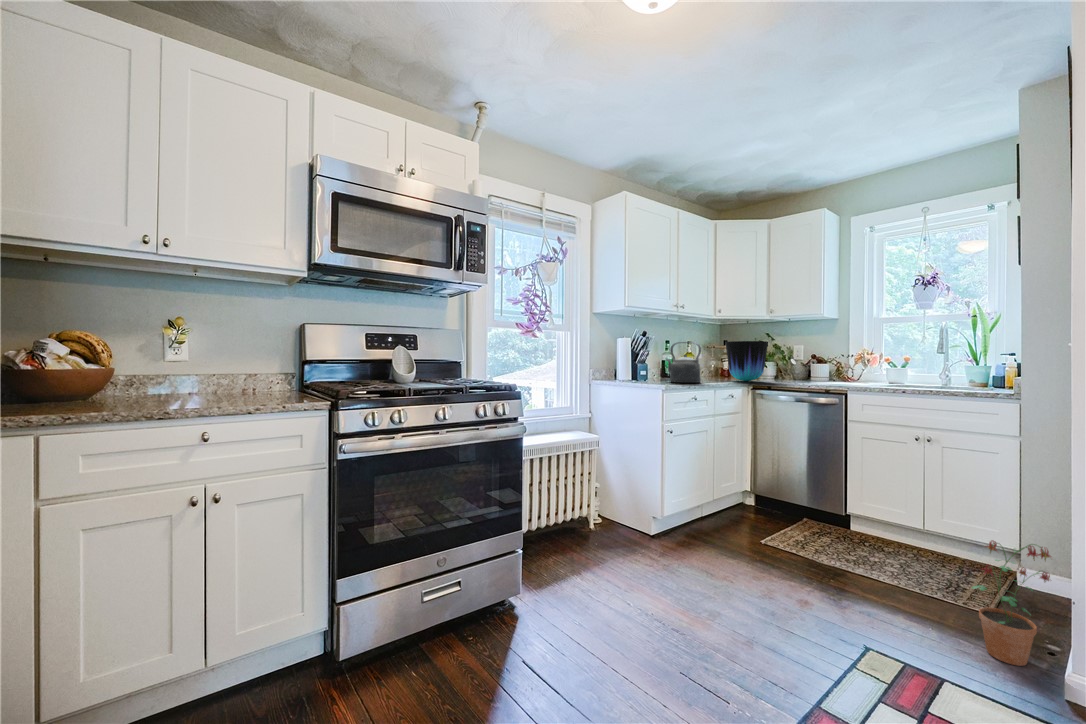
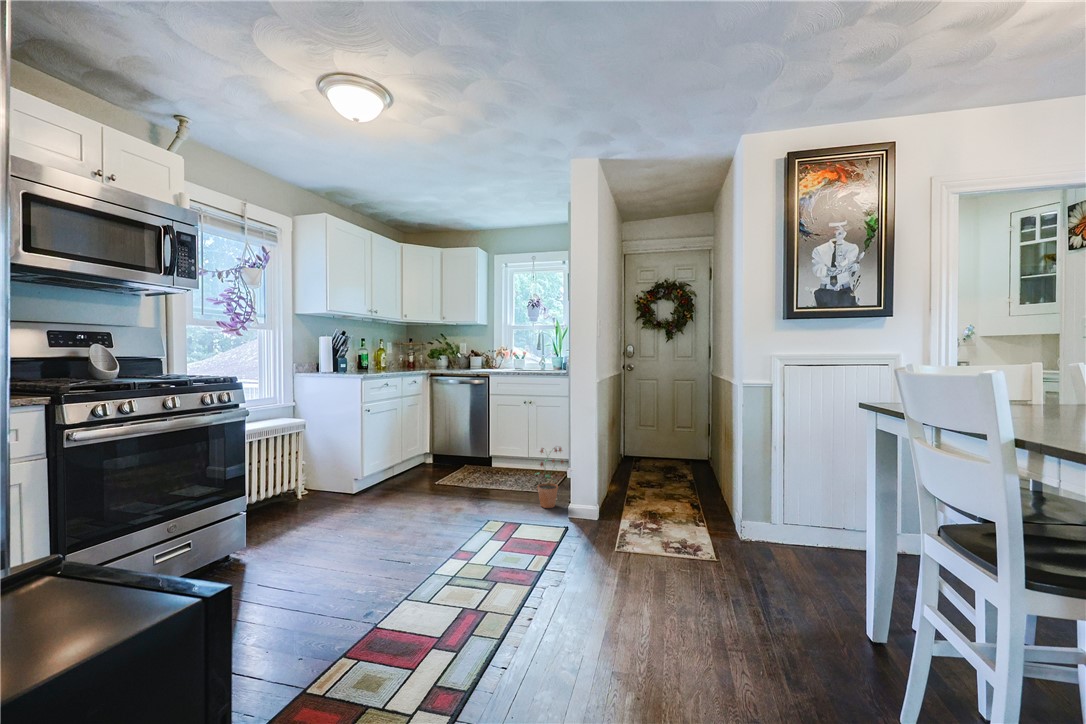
vase: present [725,341,768,381] -> none [410,340,441,370]
kettle: present [666,342,701,383] -> none [363,340,392,373]

